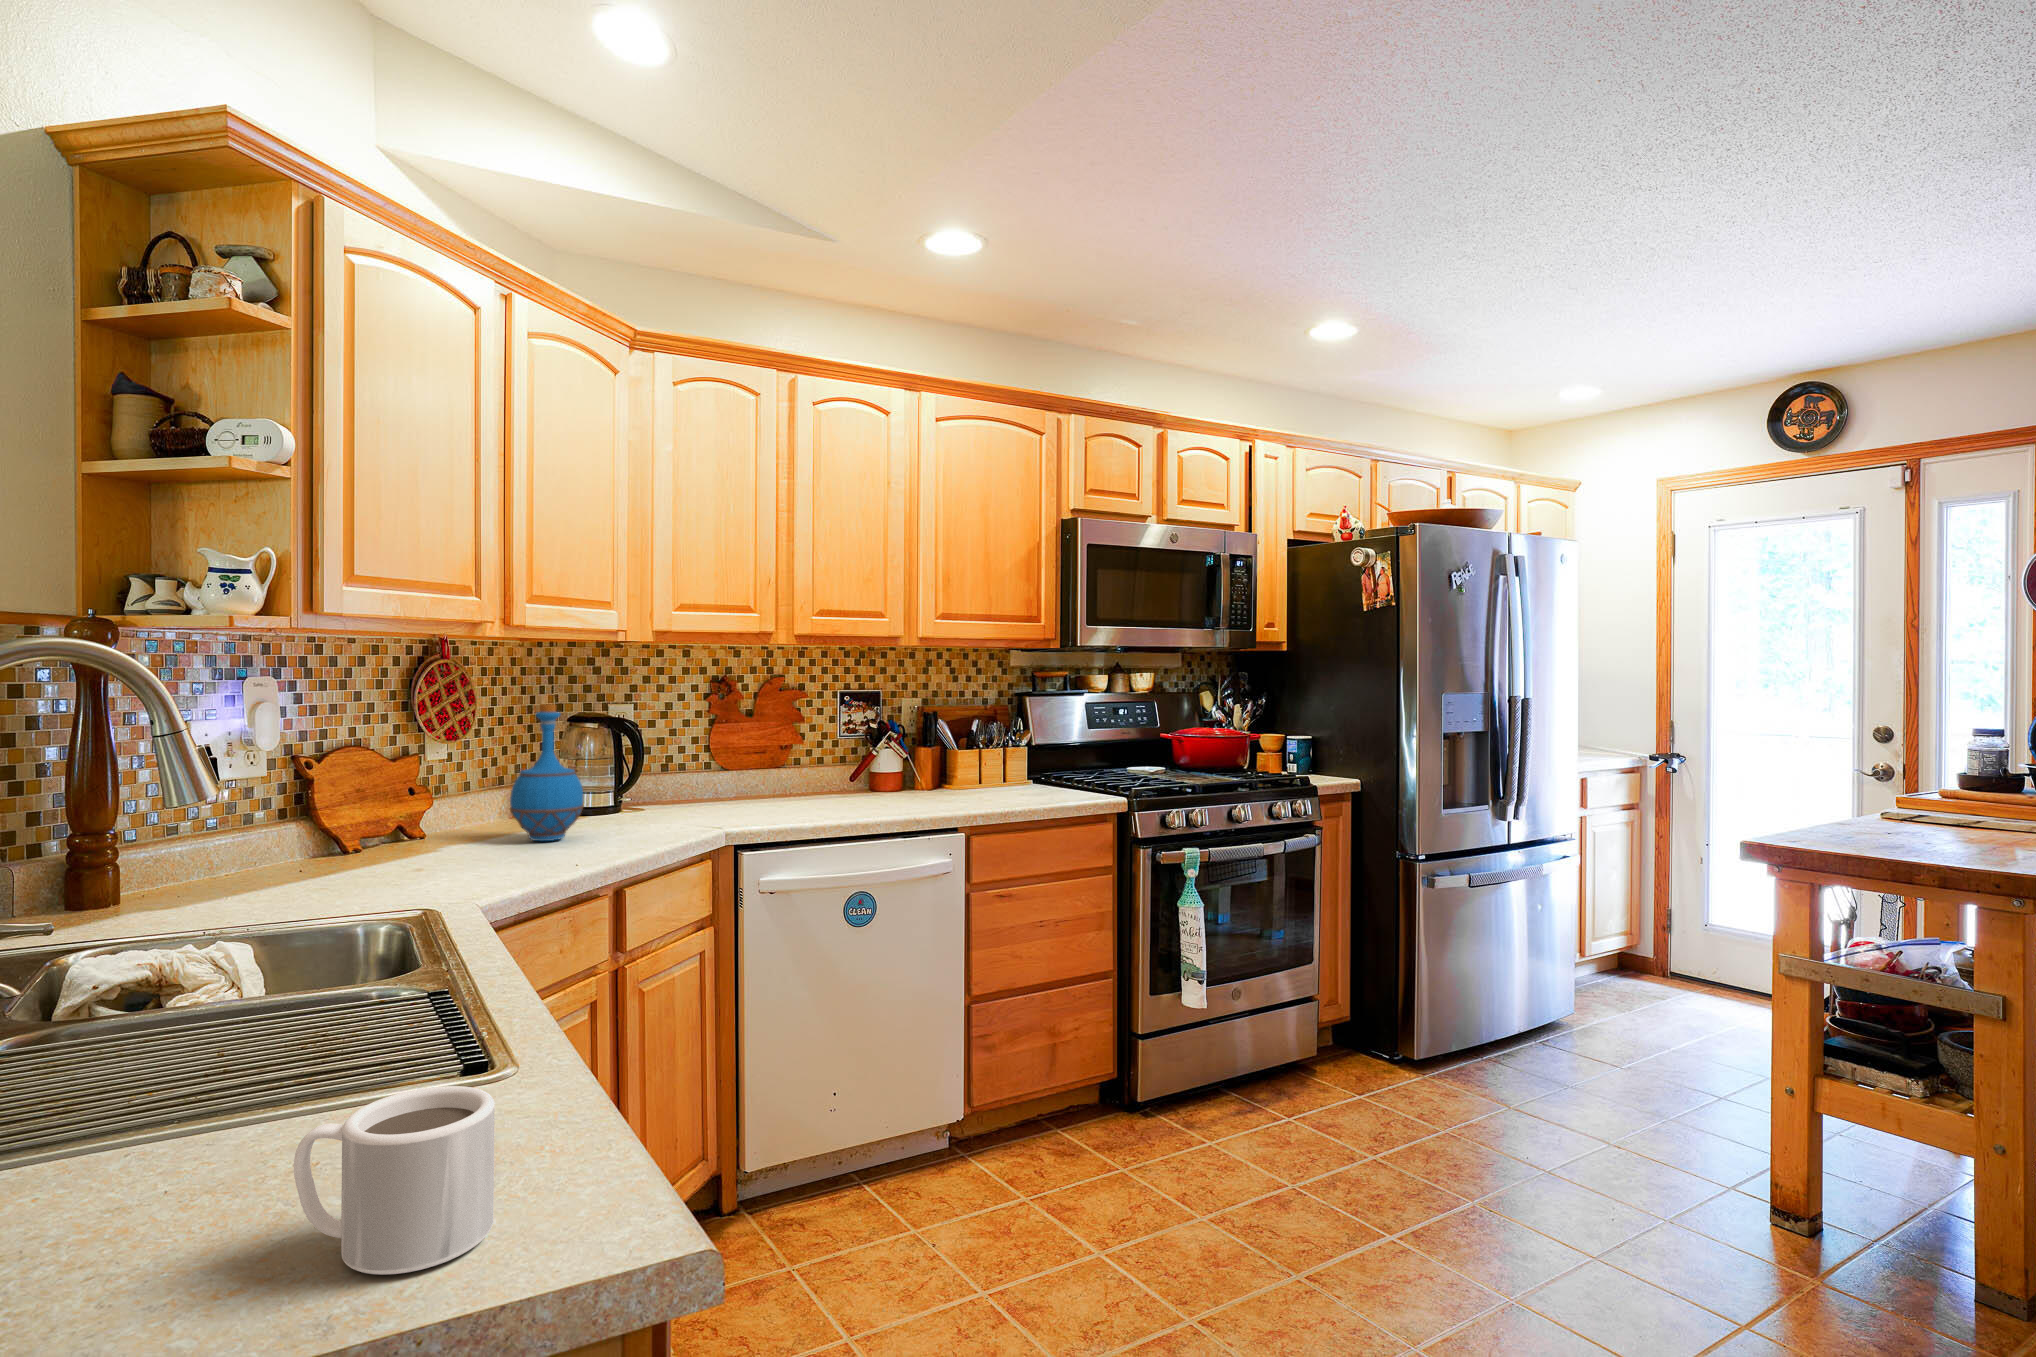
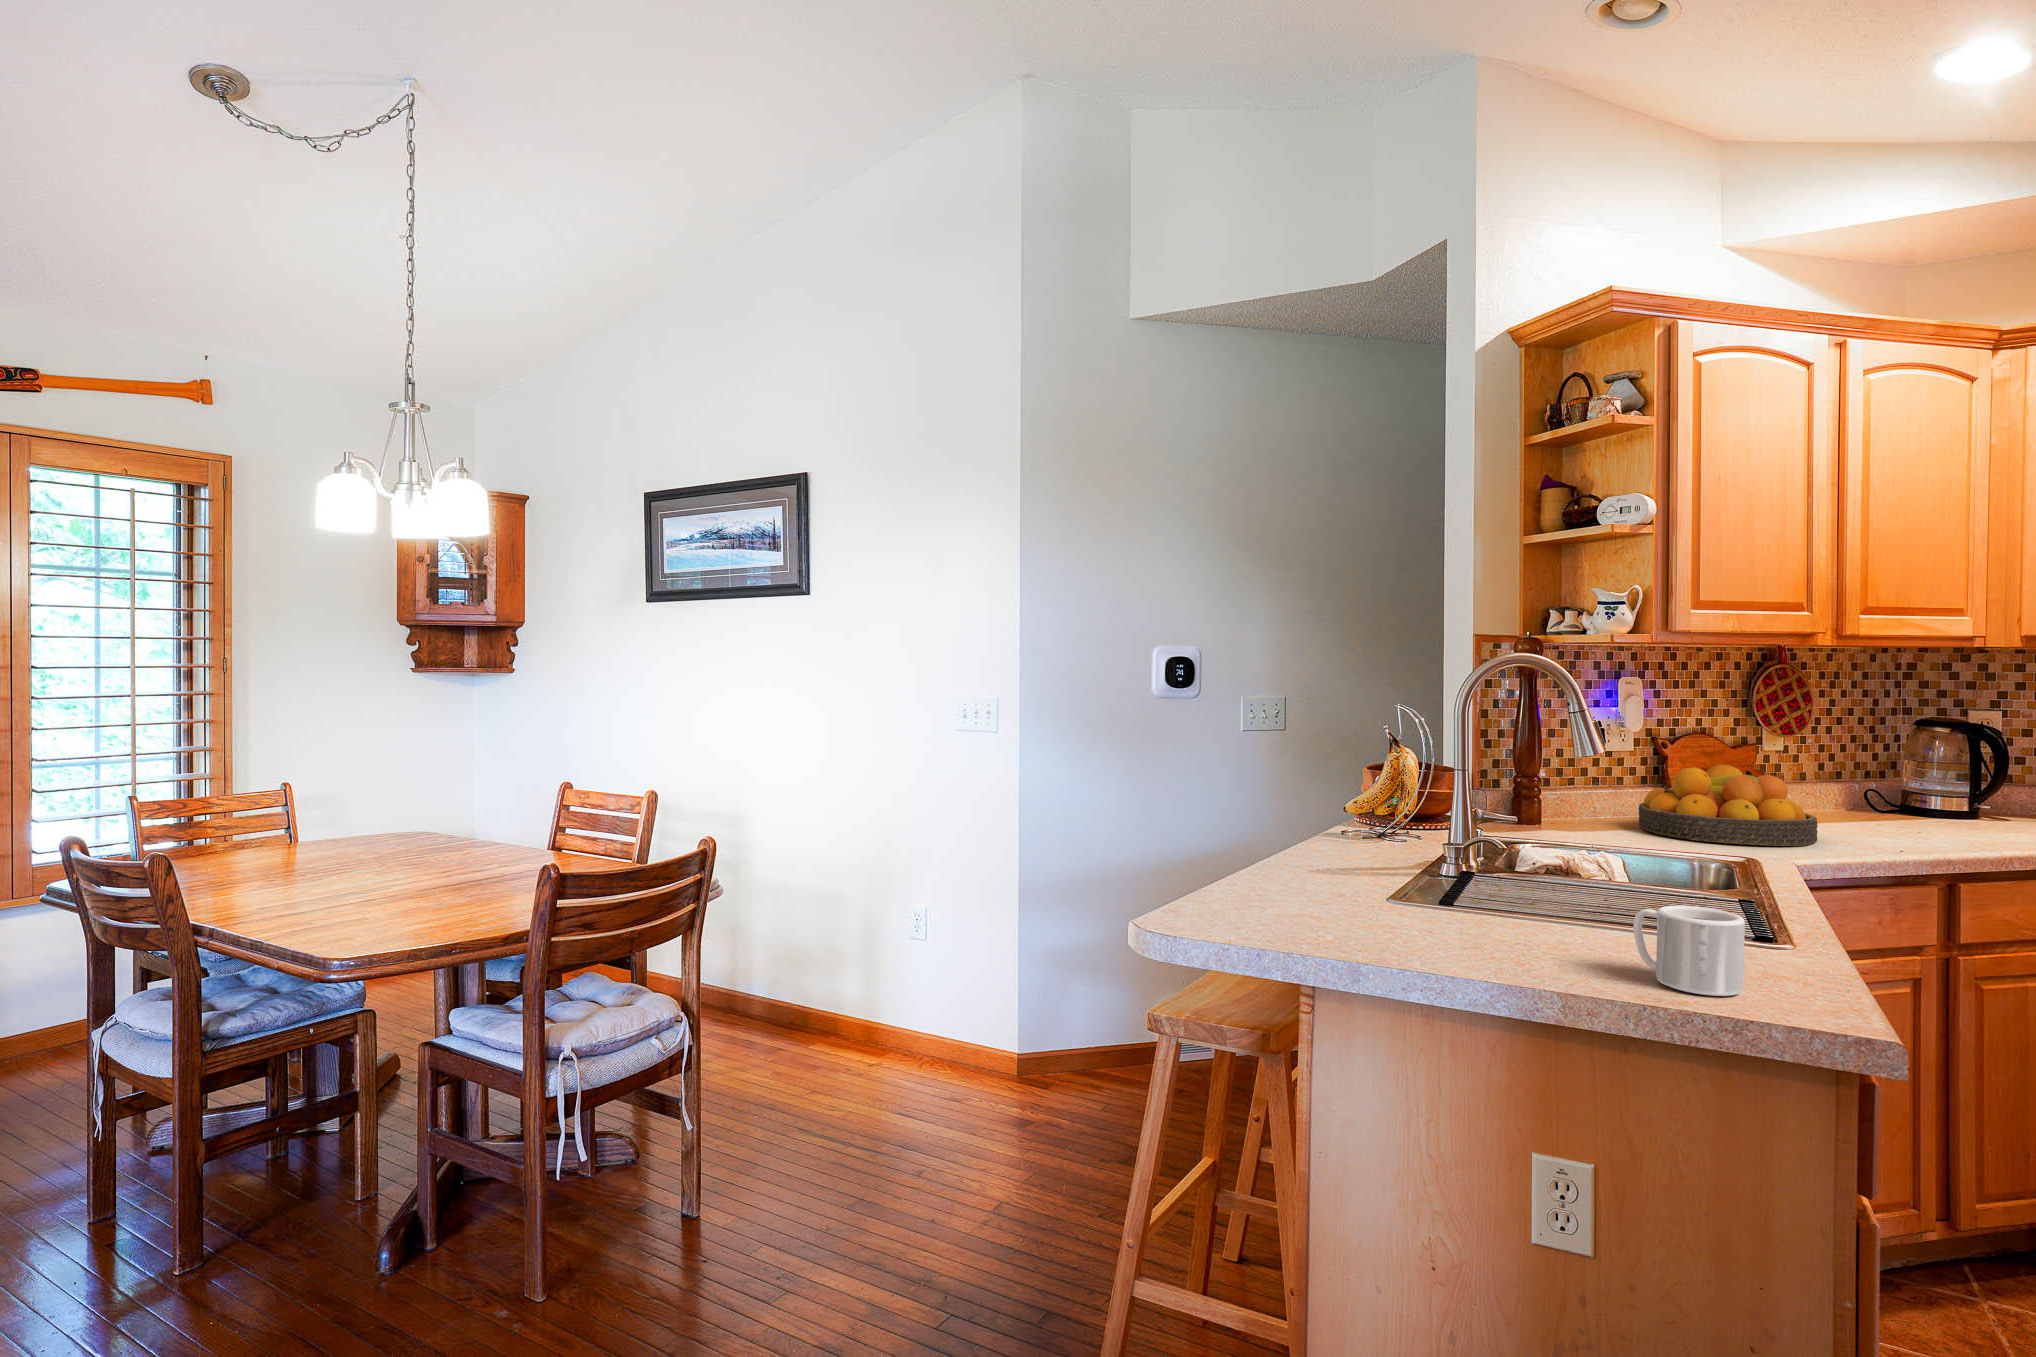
bottle: present [510,704,584,841] -> none [1838,706,1920,833]
fruit bowl: none [276,785,497,893] -> present [1639,765,1818,846]

